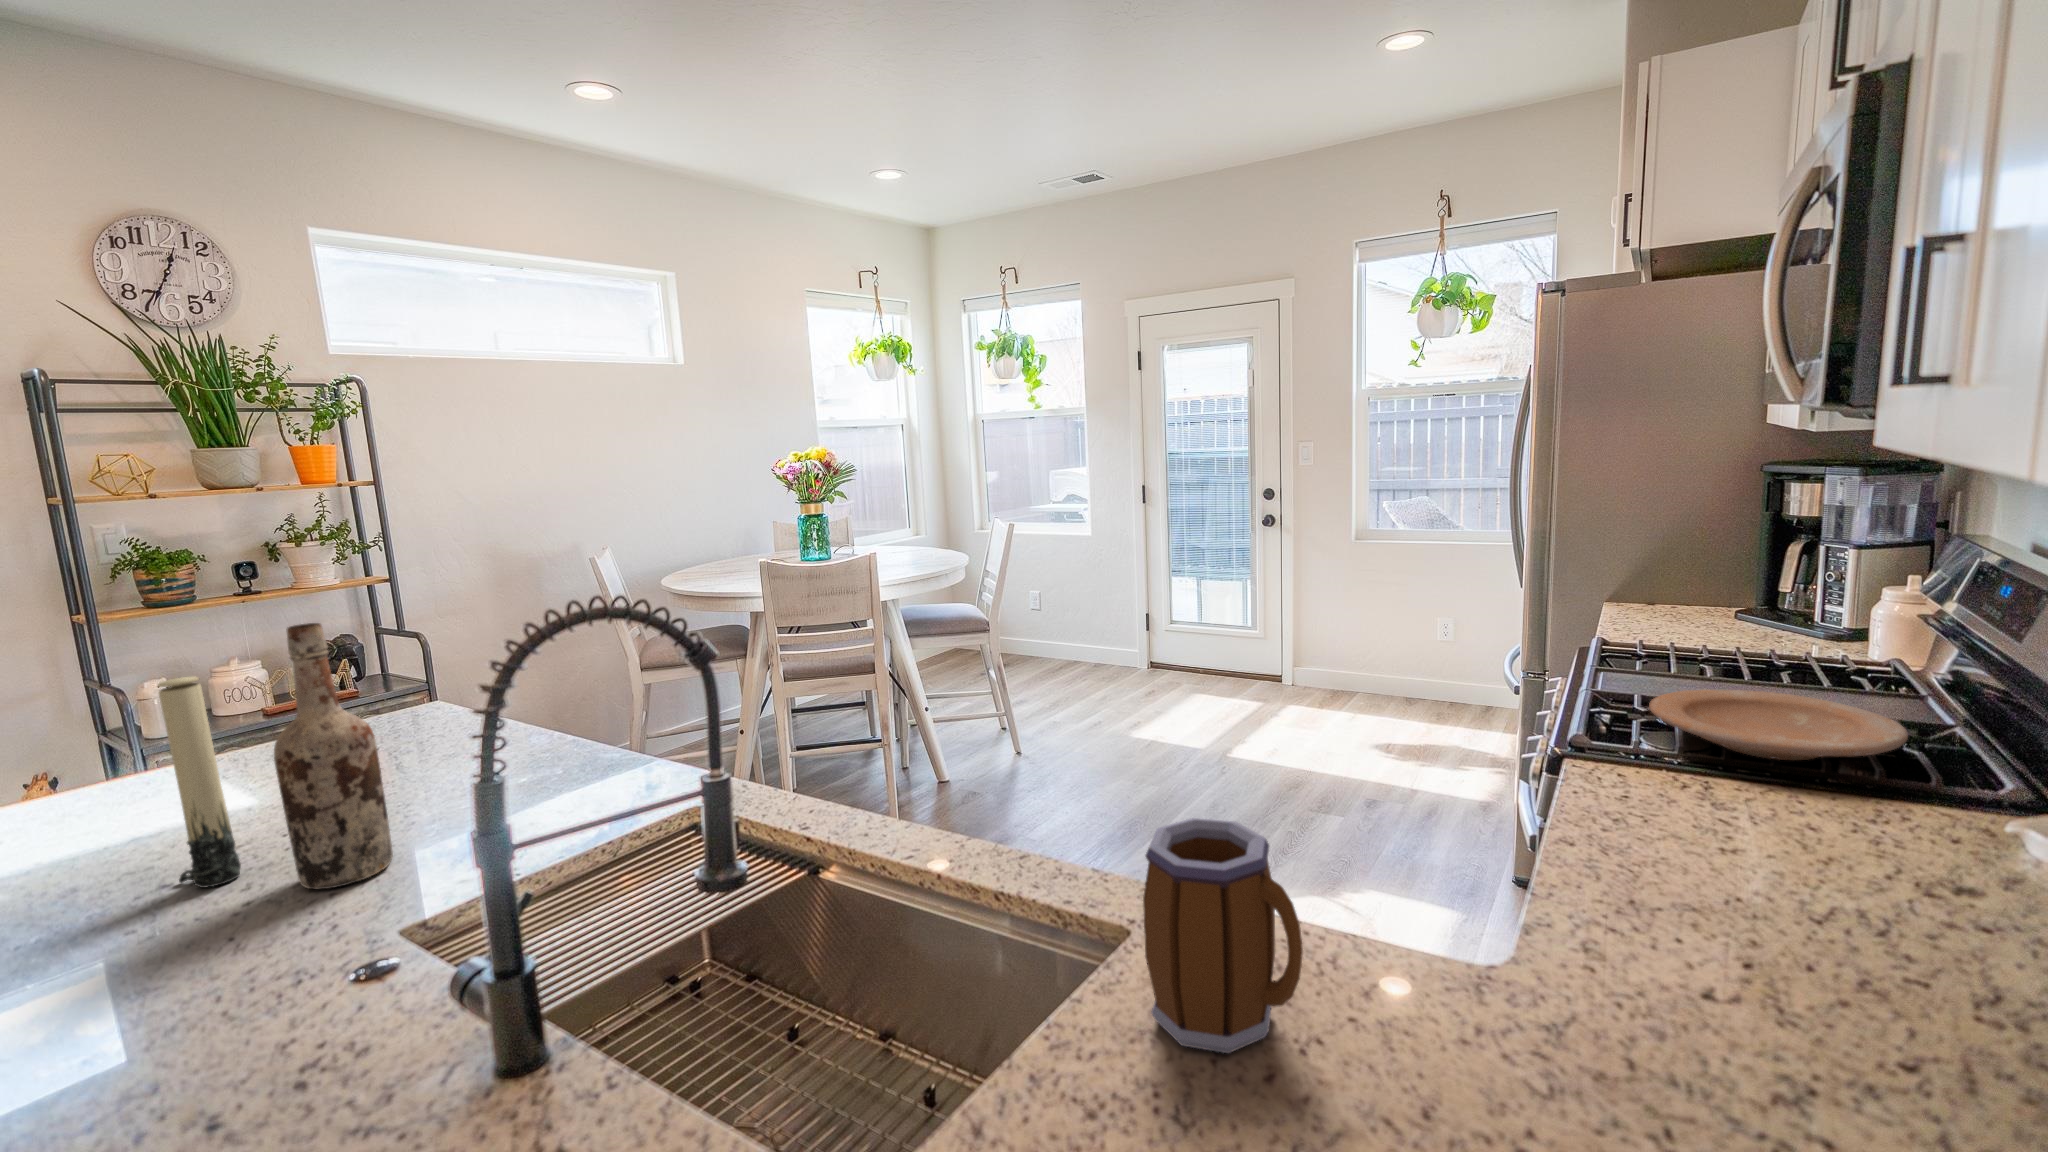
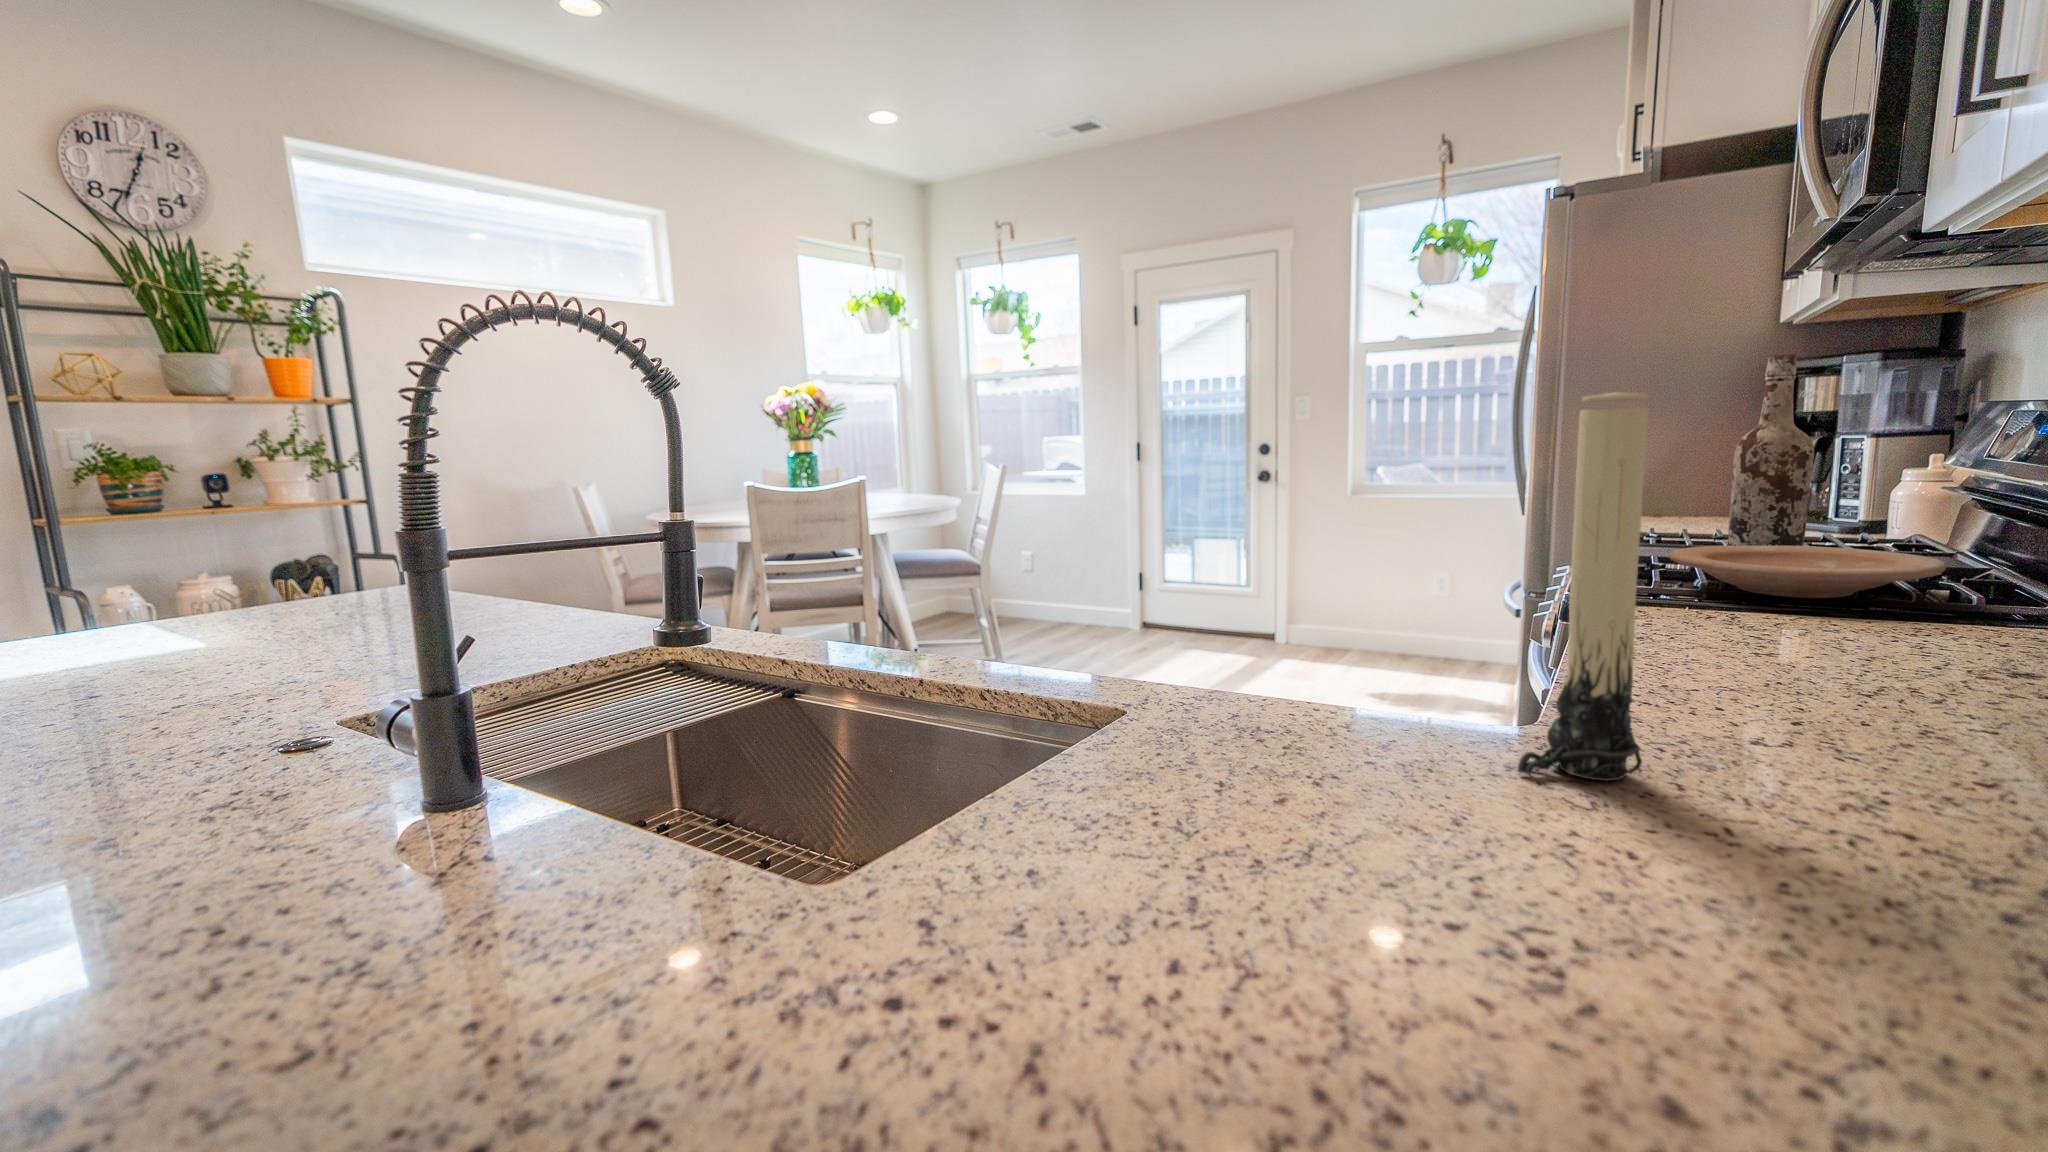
wine bottle: present [274,623,393,889] -> present [1727,354,1814,546]
candle: present [158,676,241,888] -> present [1518,393,1648,781]
mug: present [1143,818,1303,1053] -> none [1143,551,1322,786]

